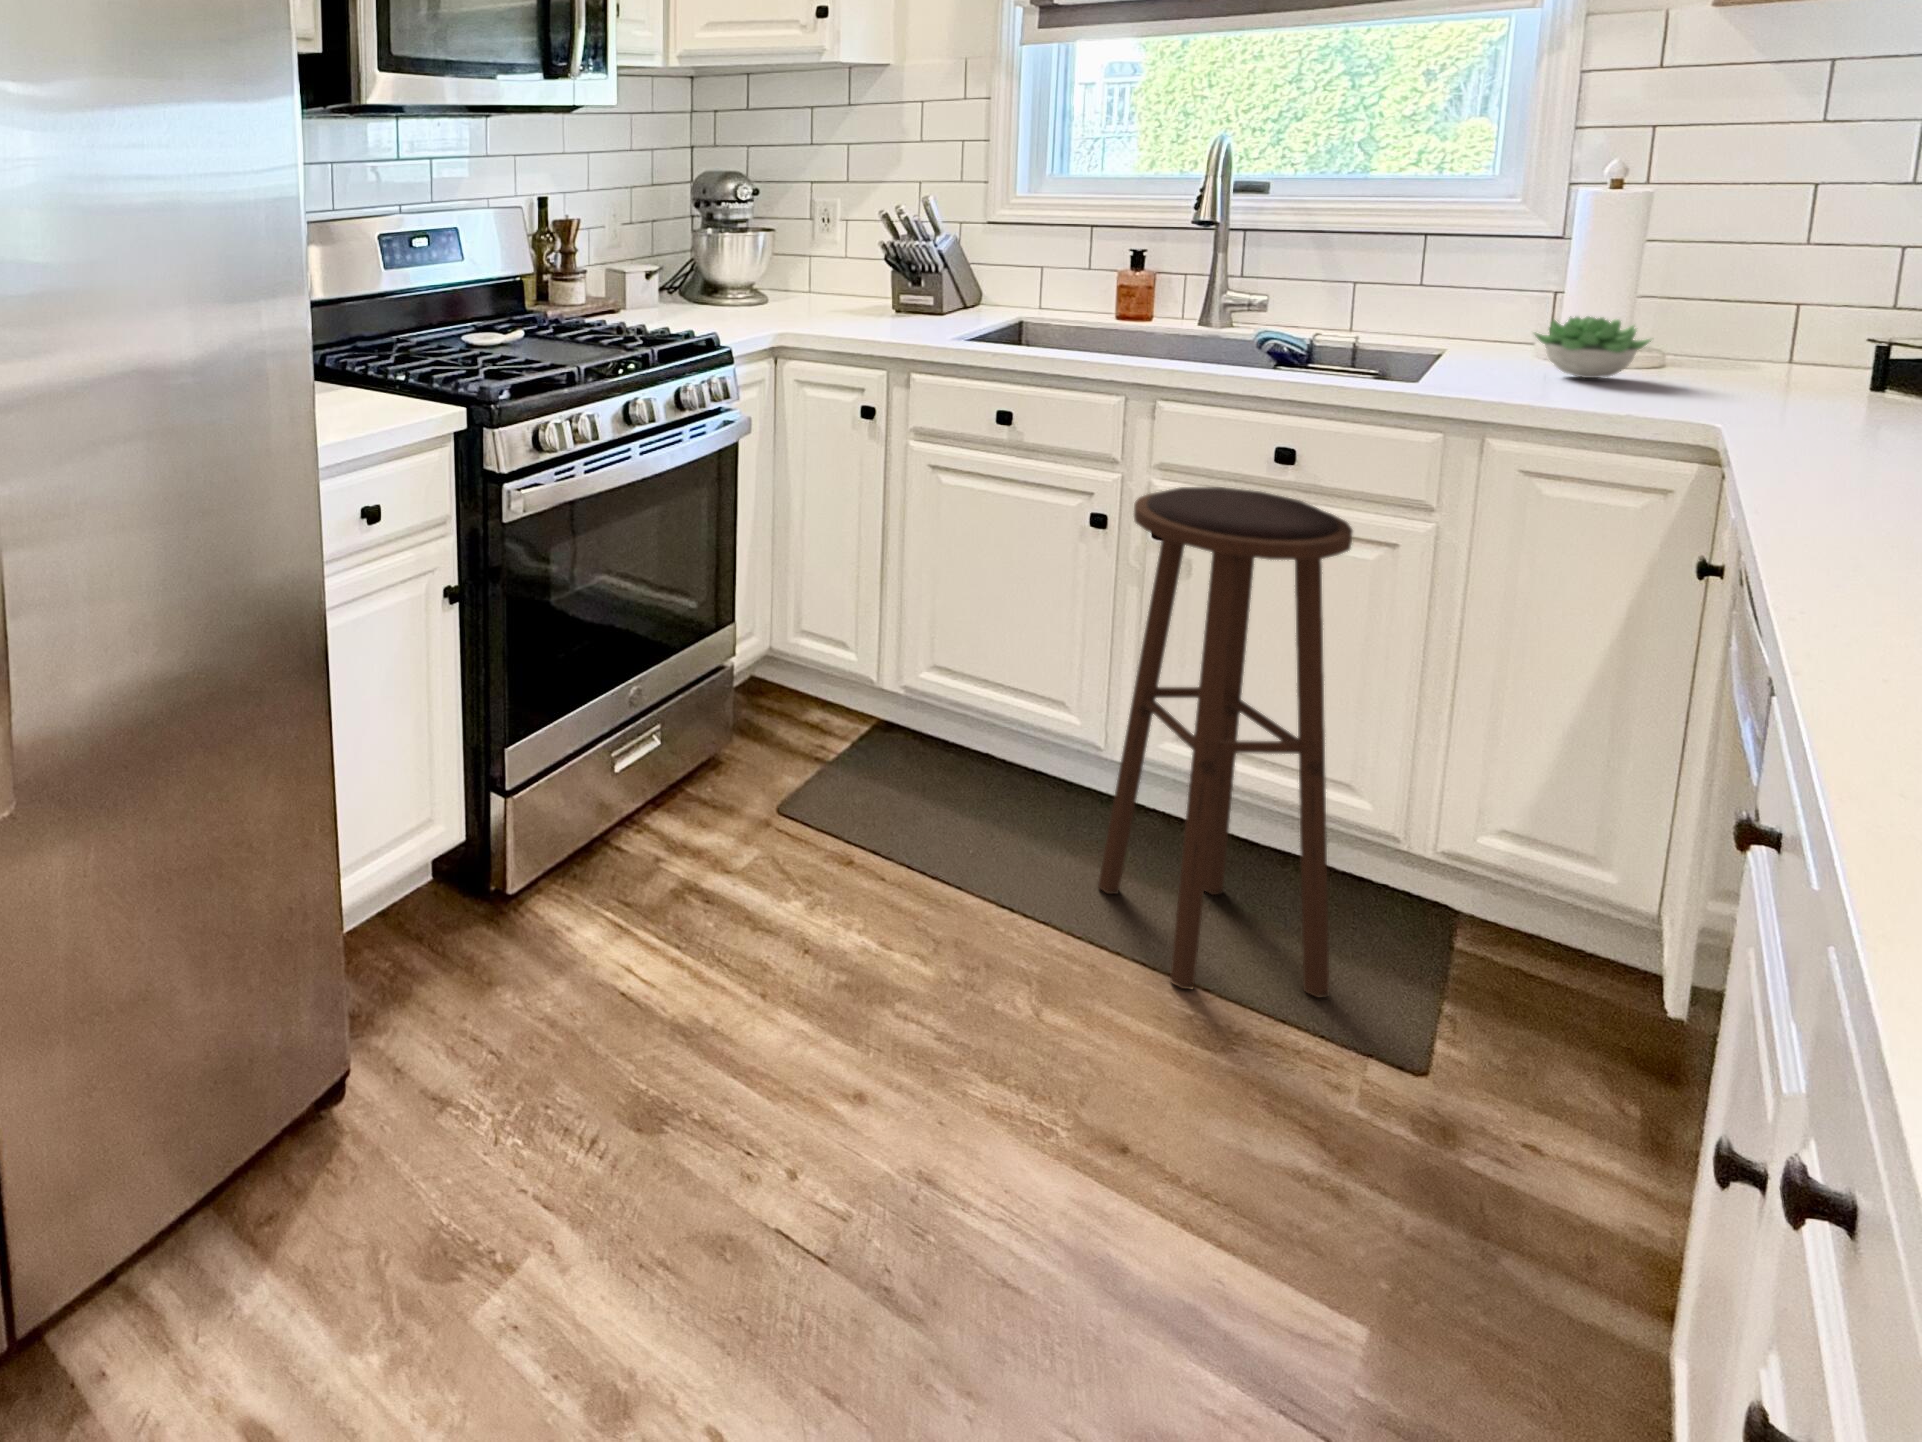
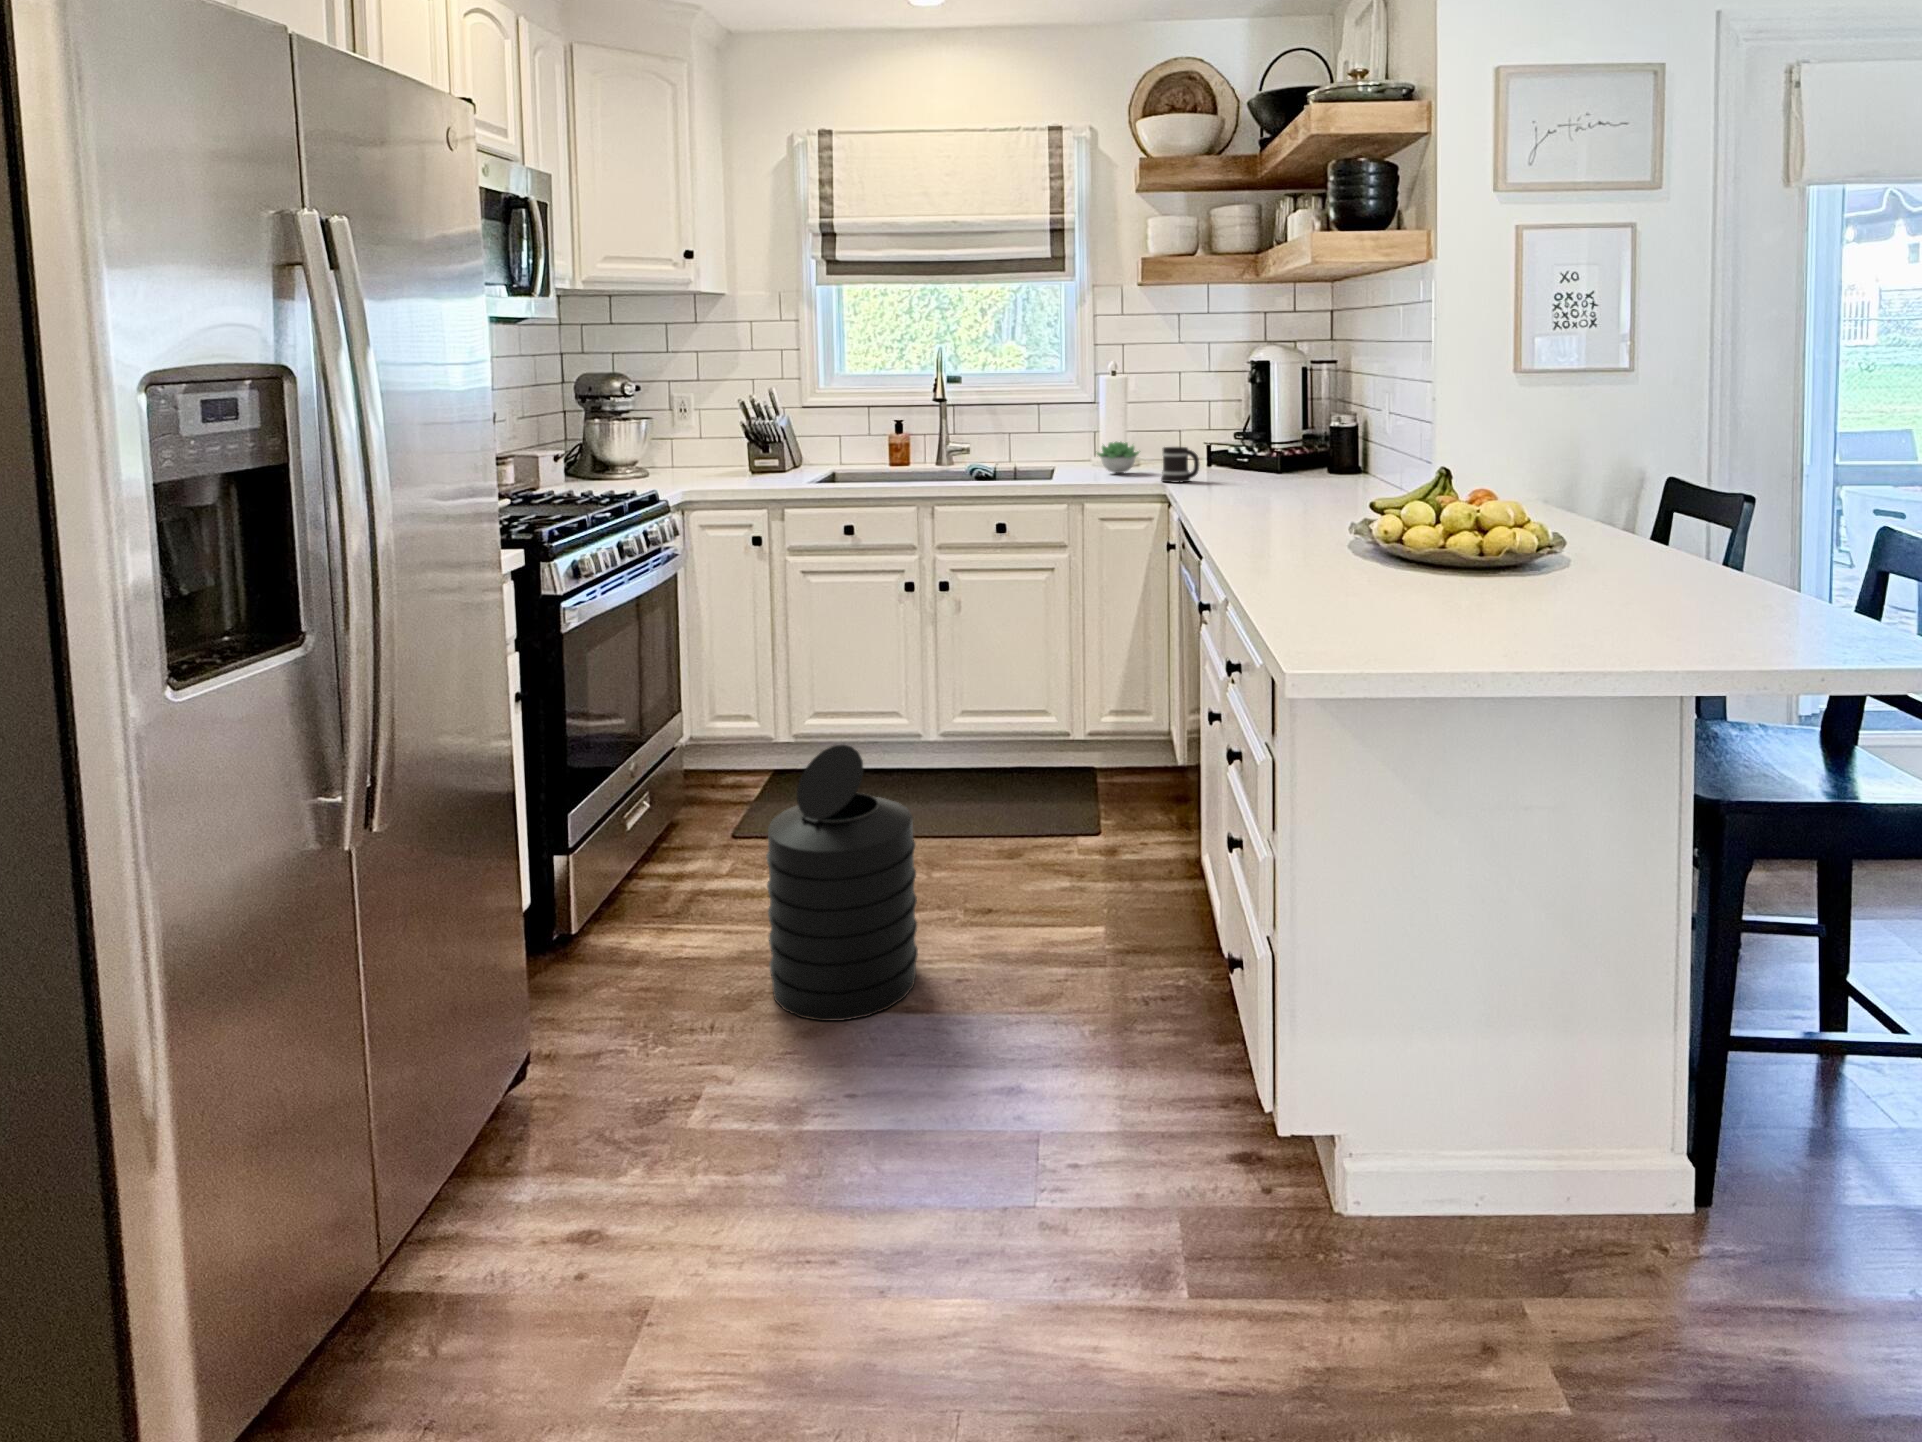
mug: none [1693,343,1815,423] -> present [1161,447,1199,482]
stool: present [1098,487,1353,997] -> none [935,548,1057,841]
trash can: none [692,802,943,1272] -> present [766,745,918,1021]

